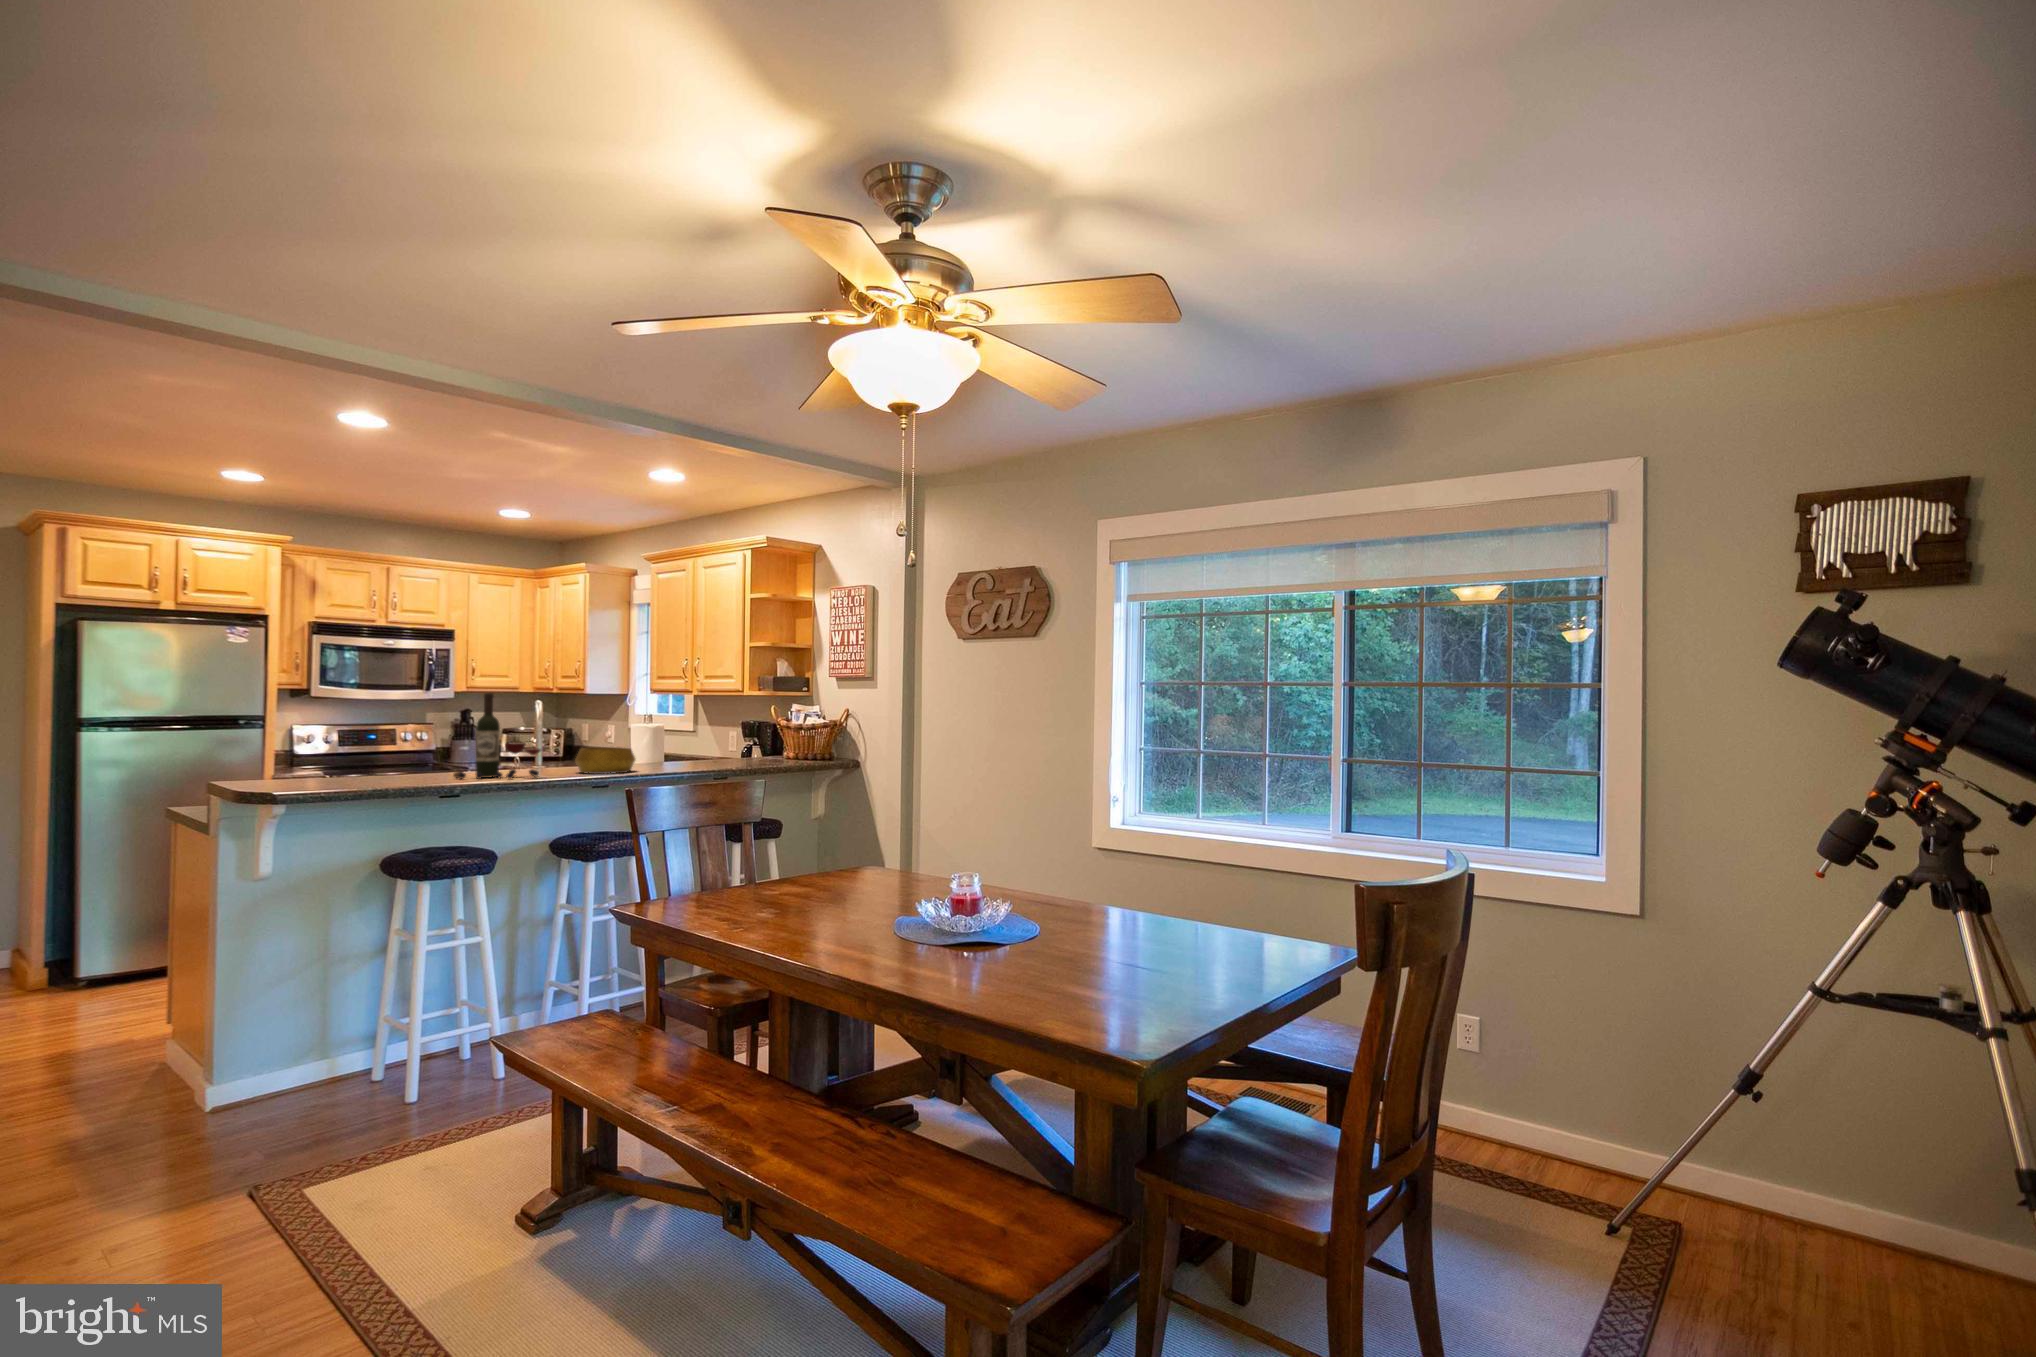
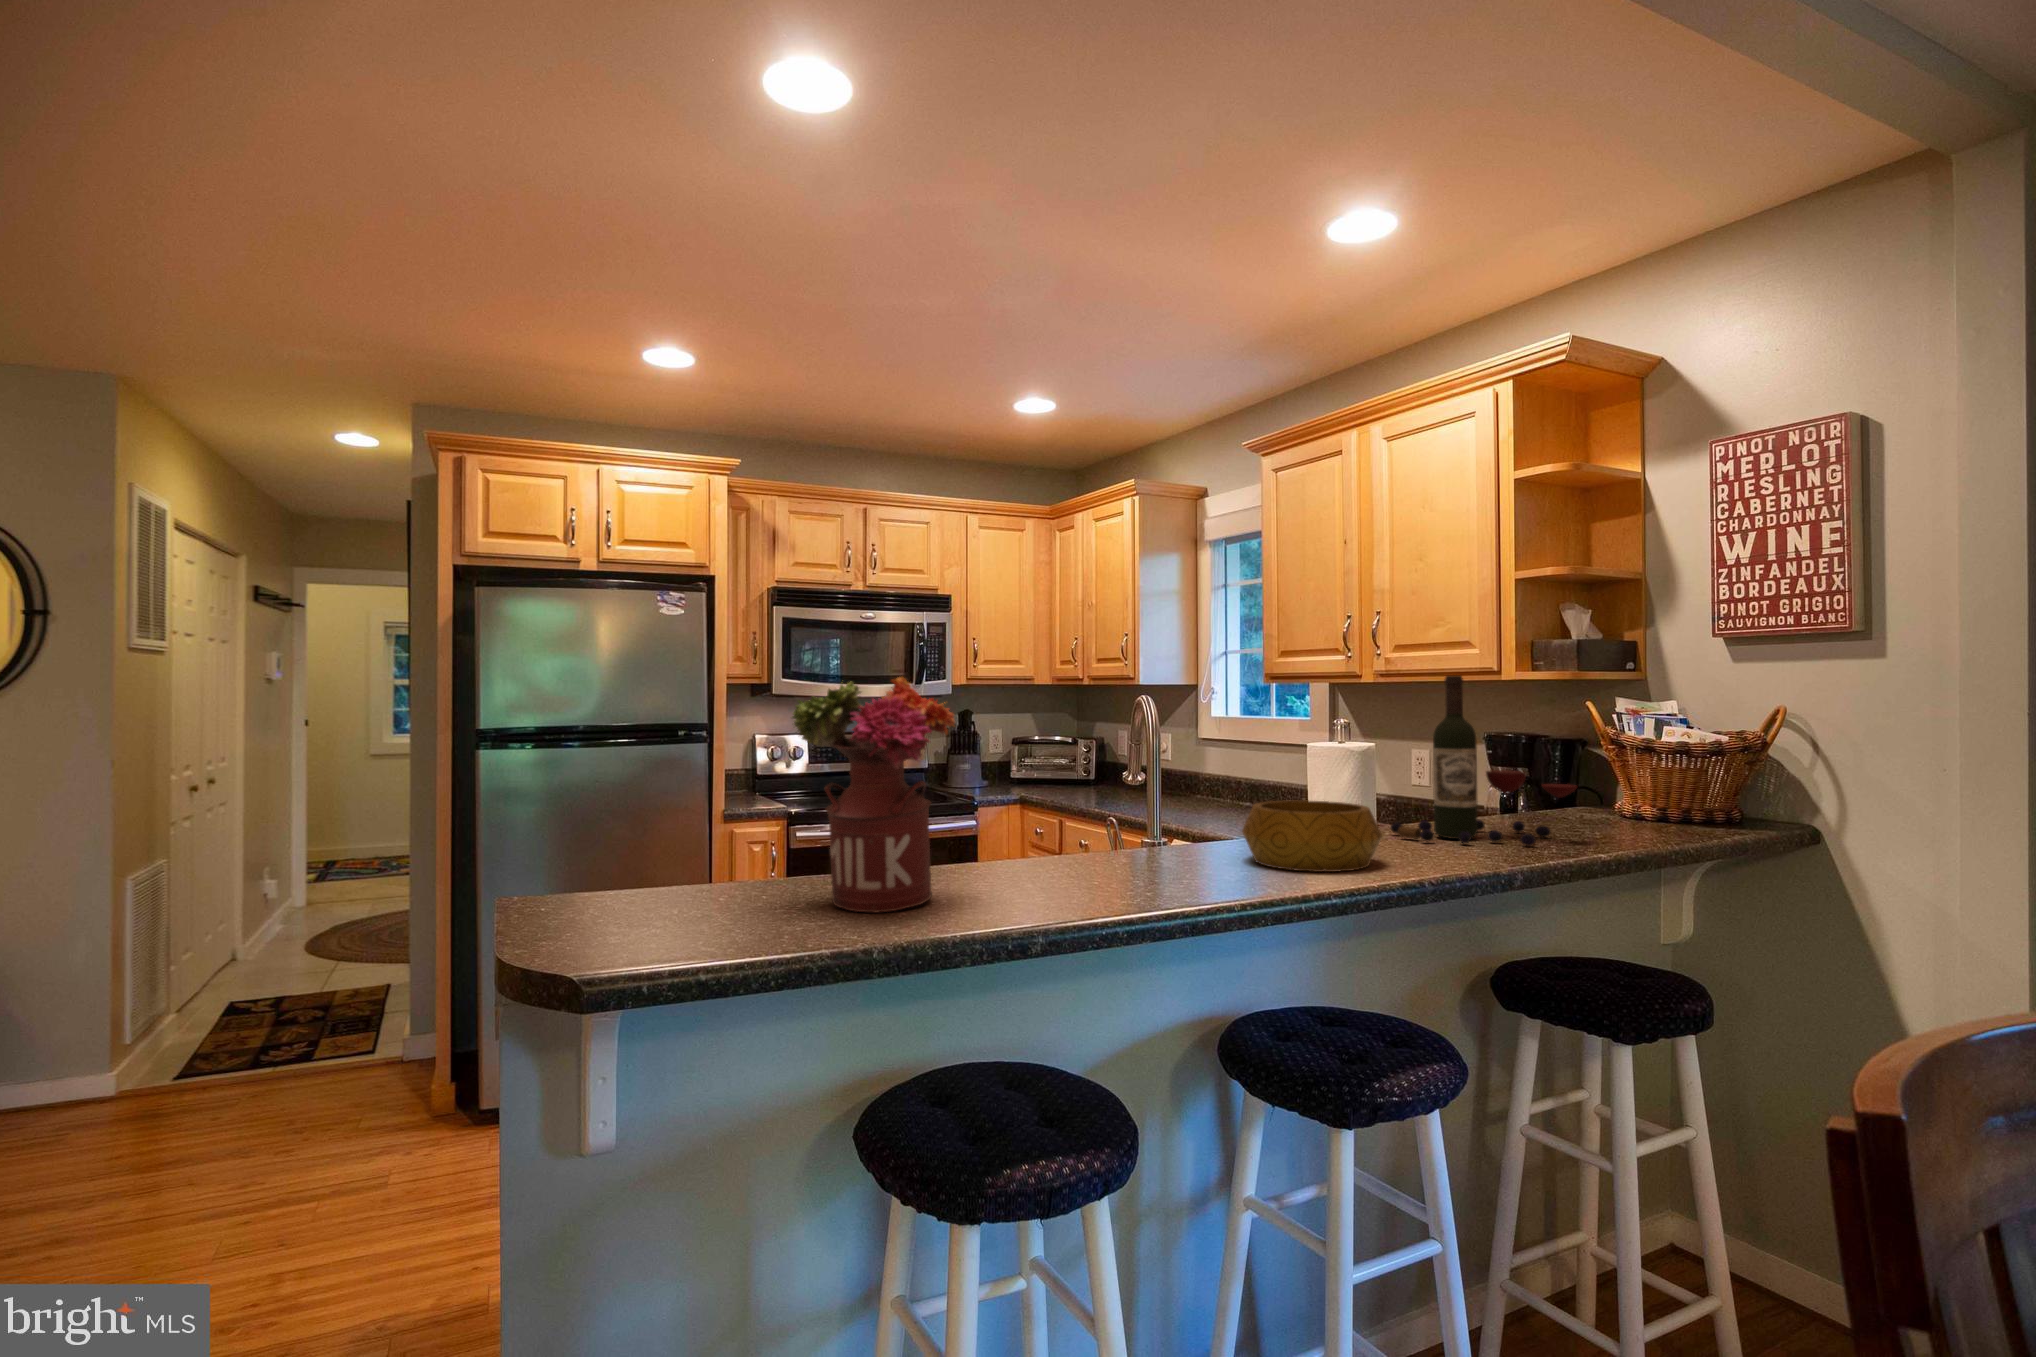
flower arrangement: none [354,692,432,785] -> present [792,677,955,912]
wine bottle: present [453,693,541,779] -> present [1391,675,1577,846]

